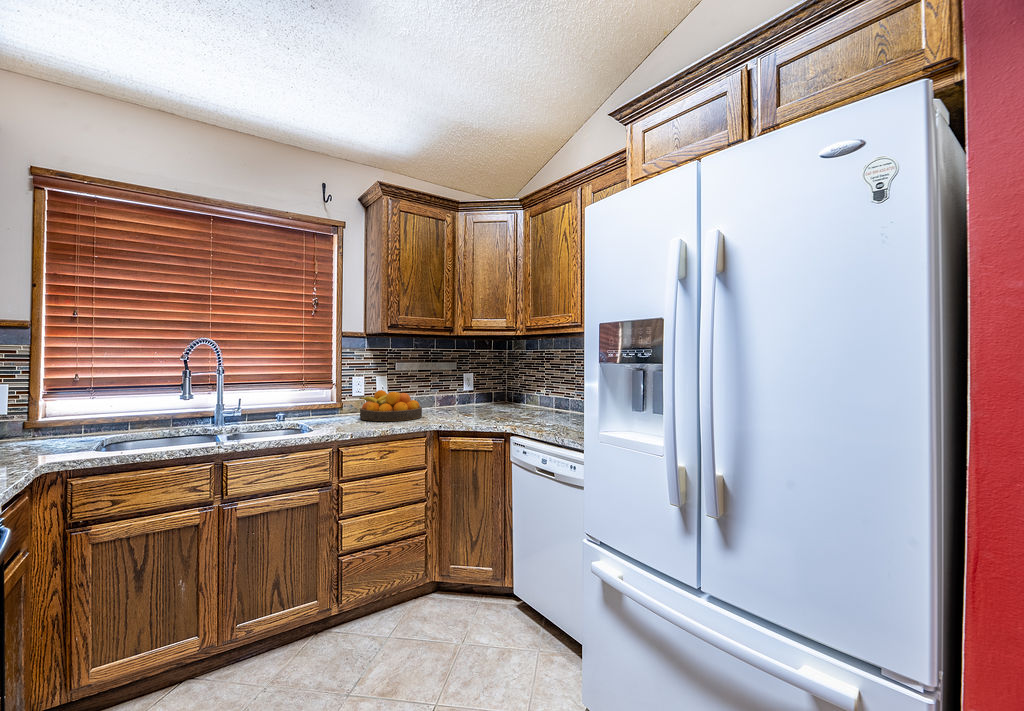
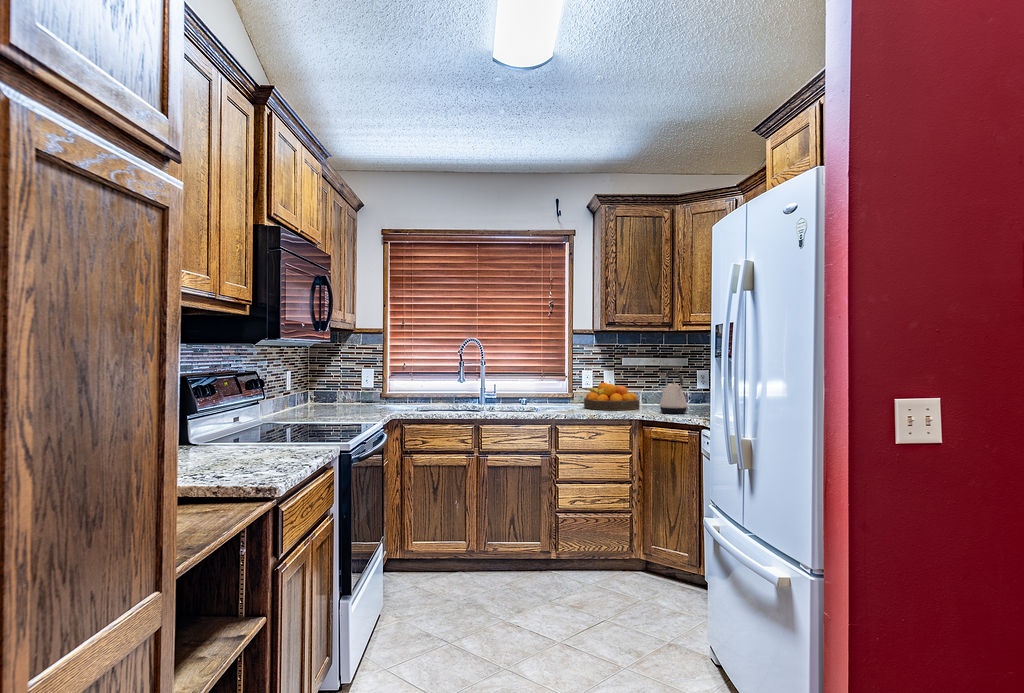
kettle: none [450,375,480,421] -> present [660,370,687,414]

